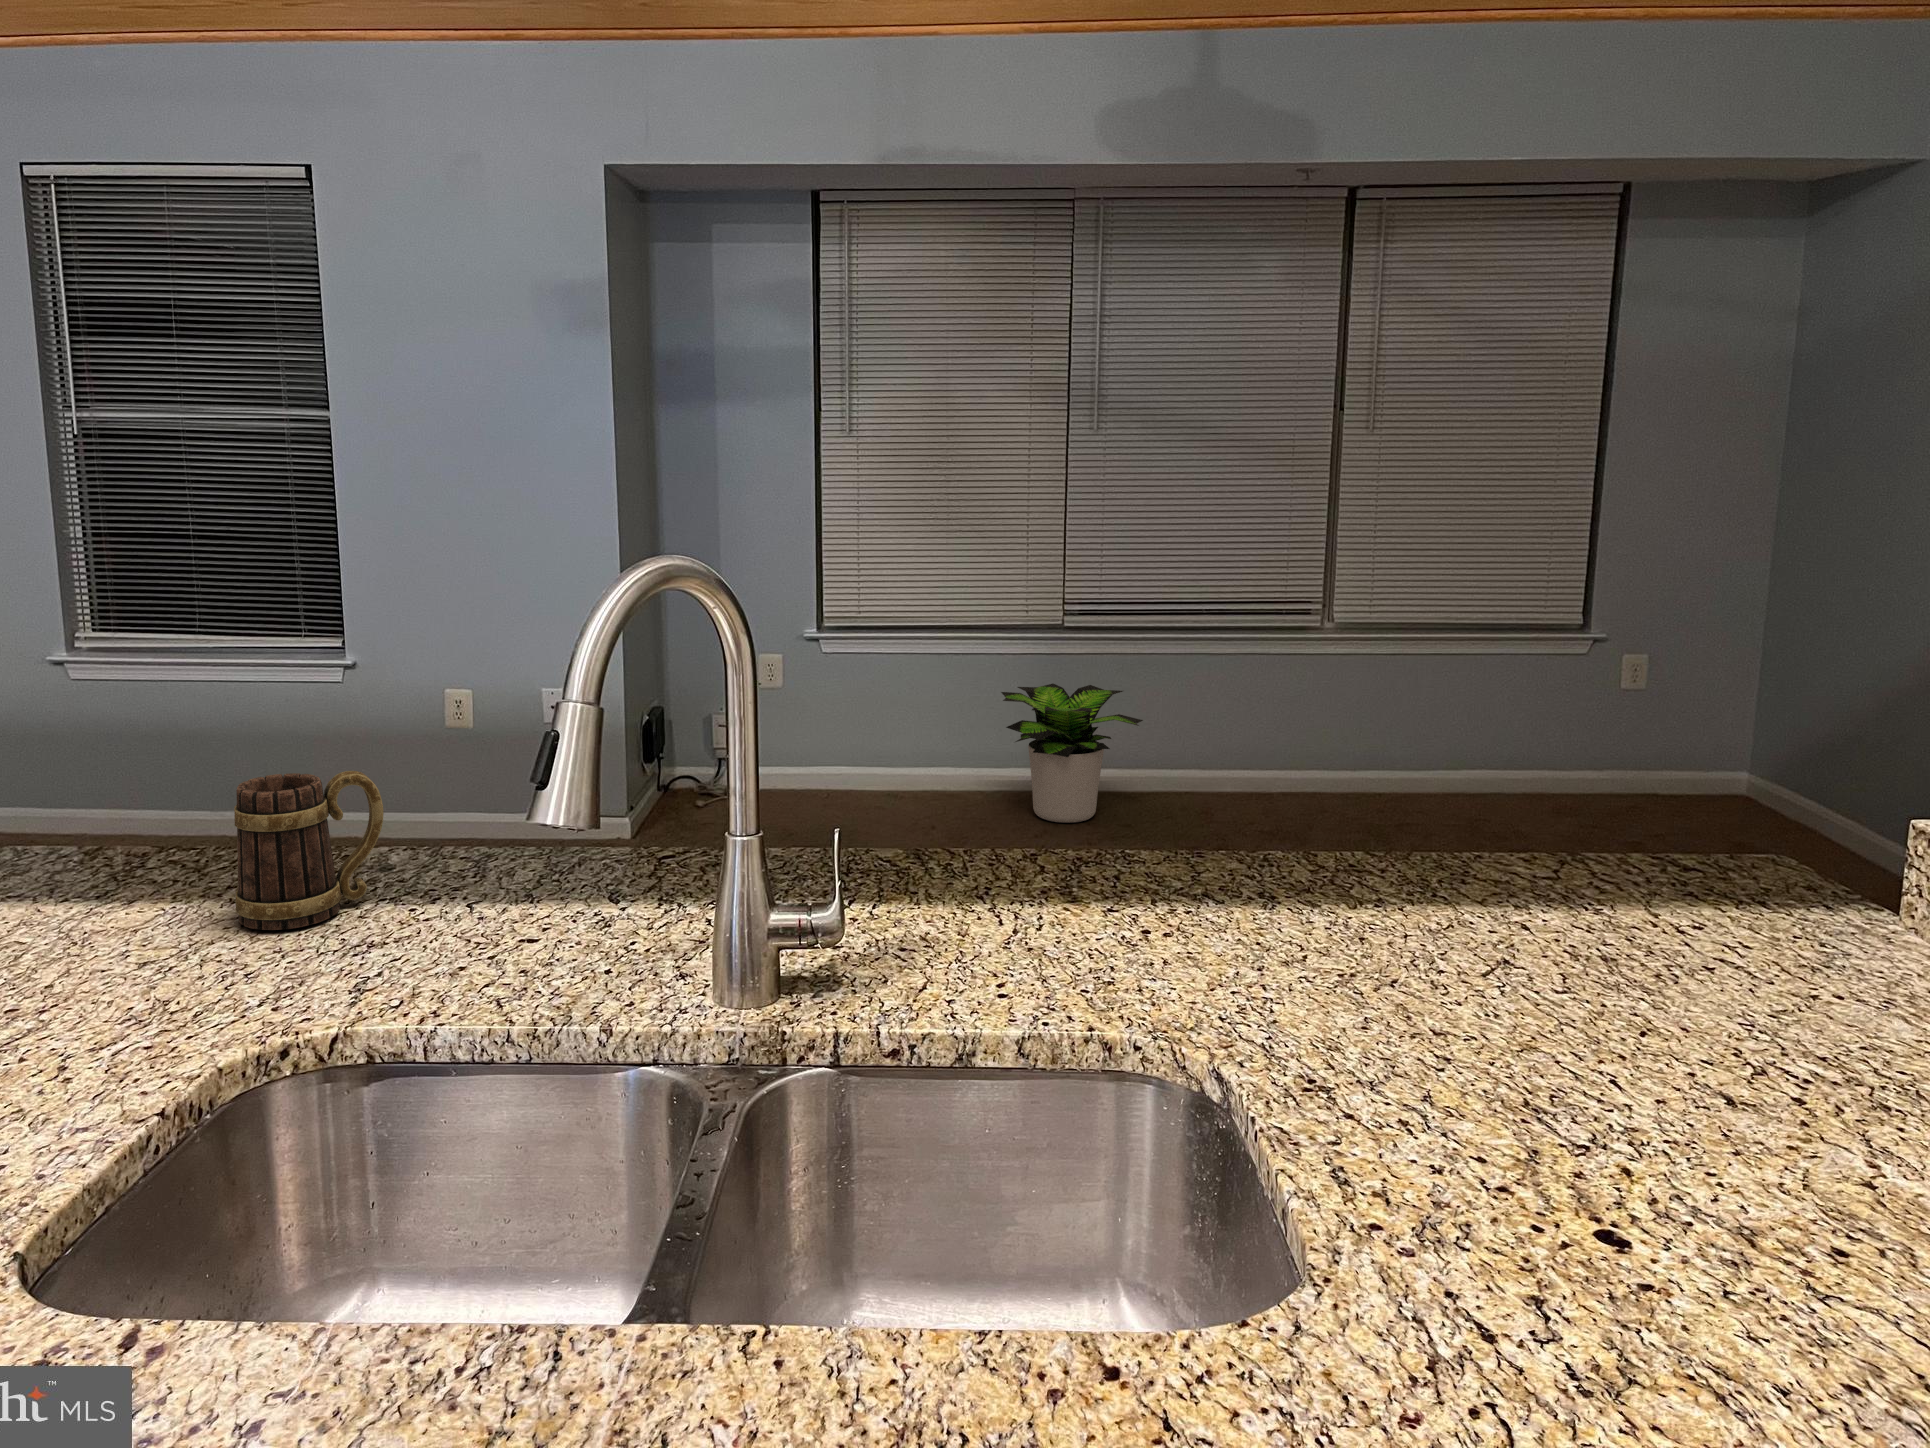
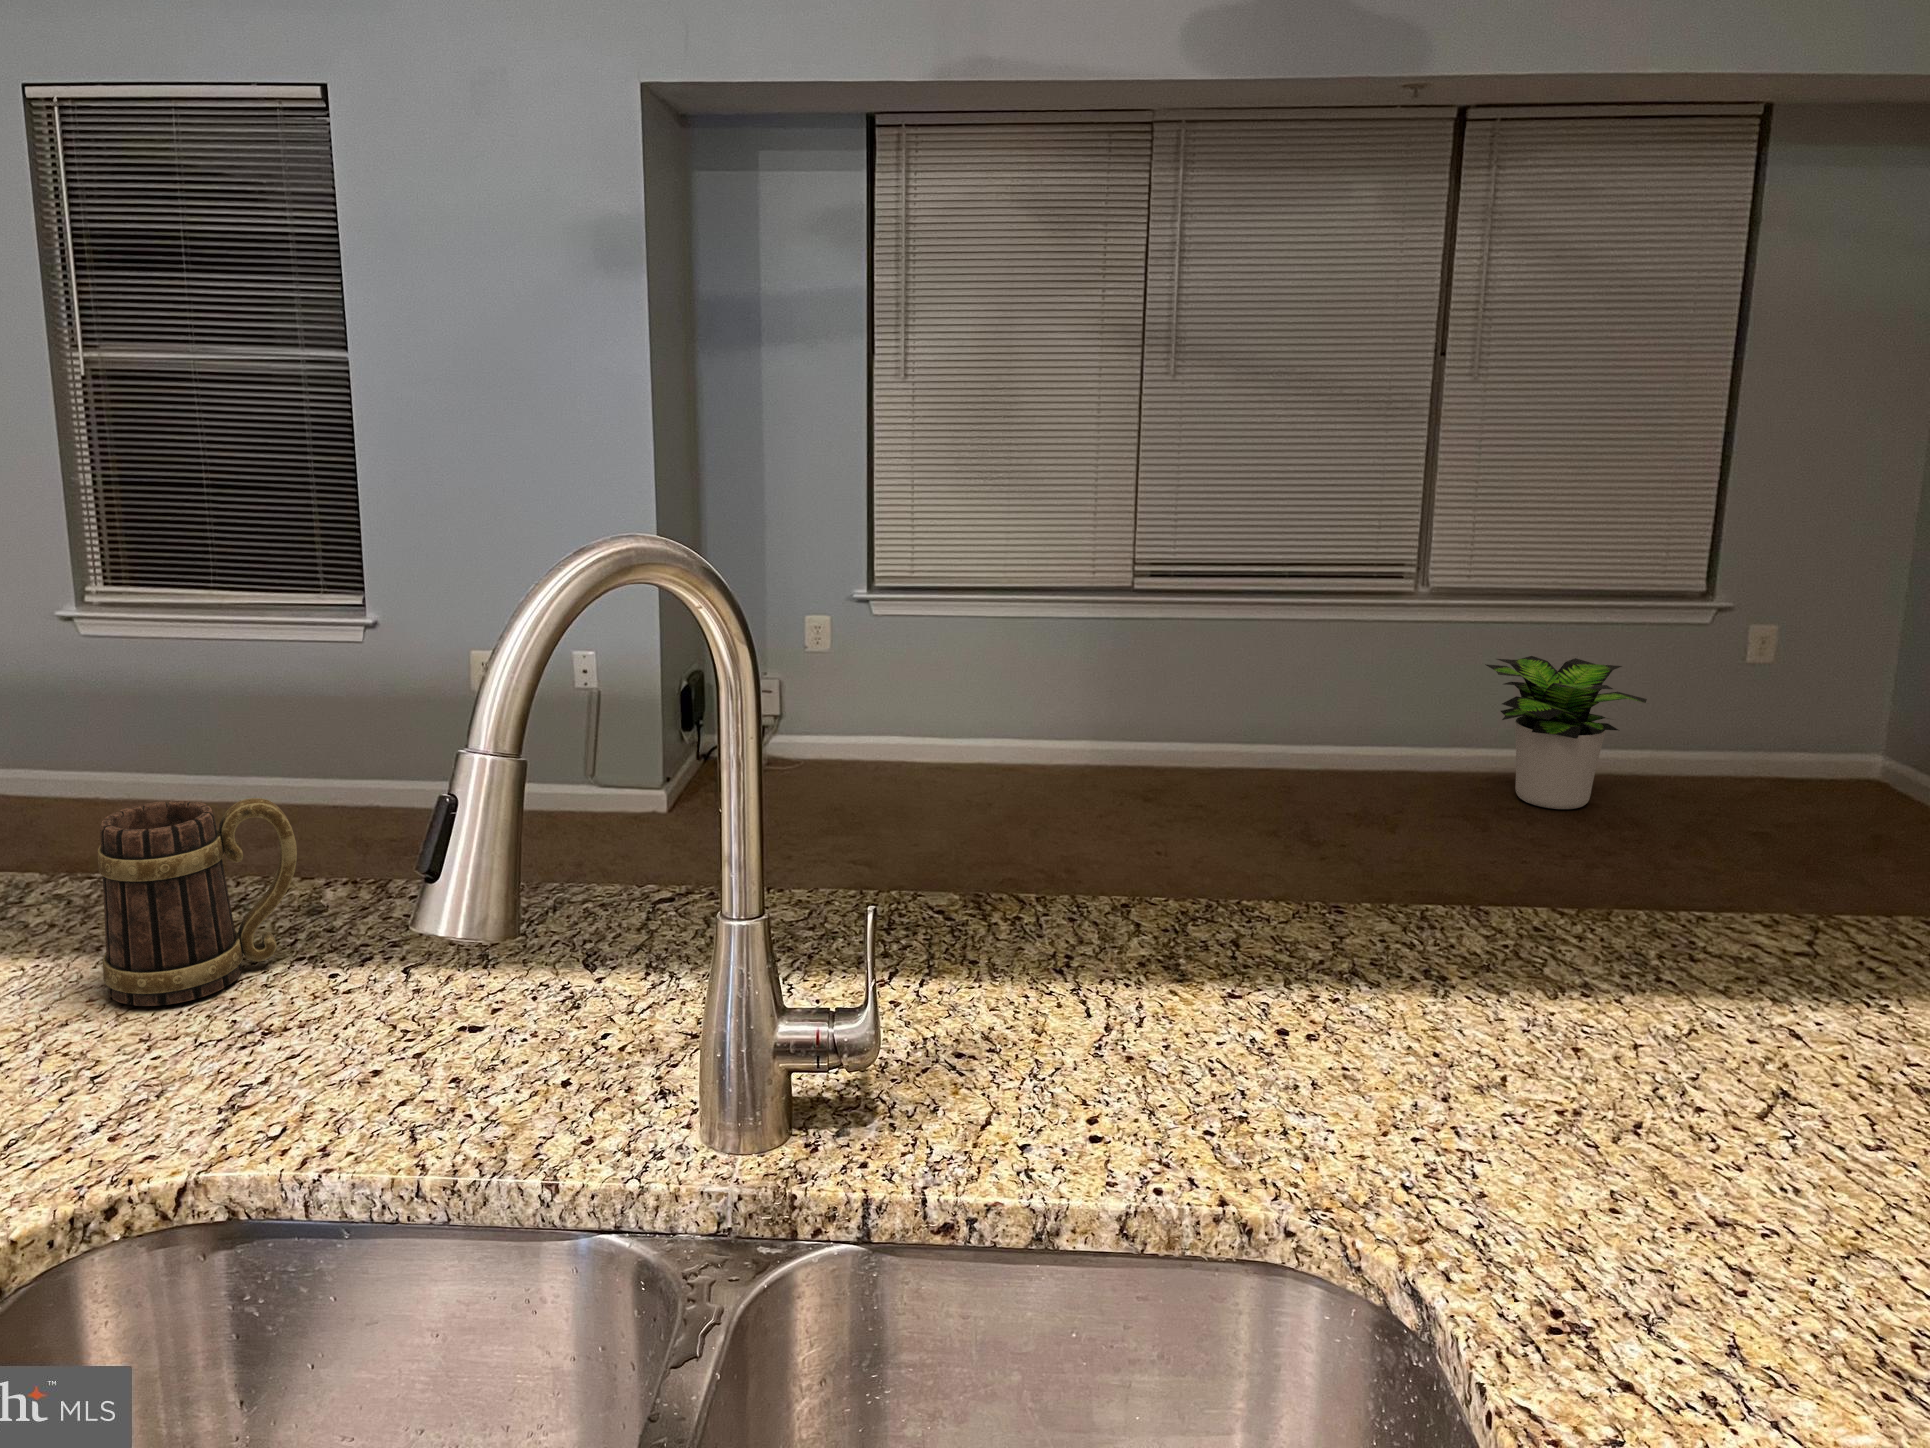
potted plant: present [1001,683,1143,823] -> present [1485,656,1647,809]

